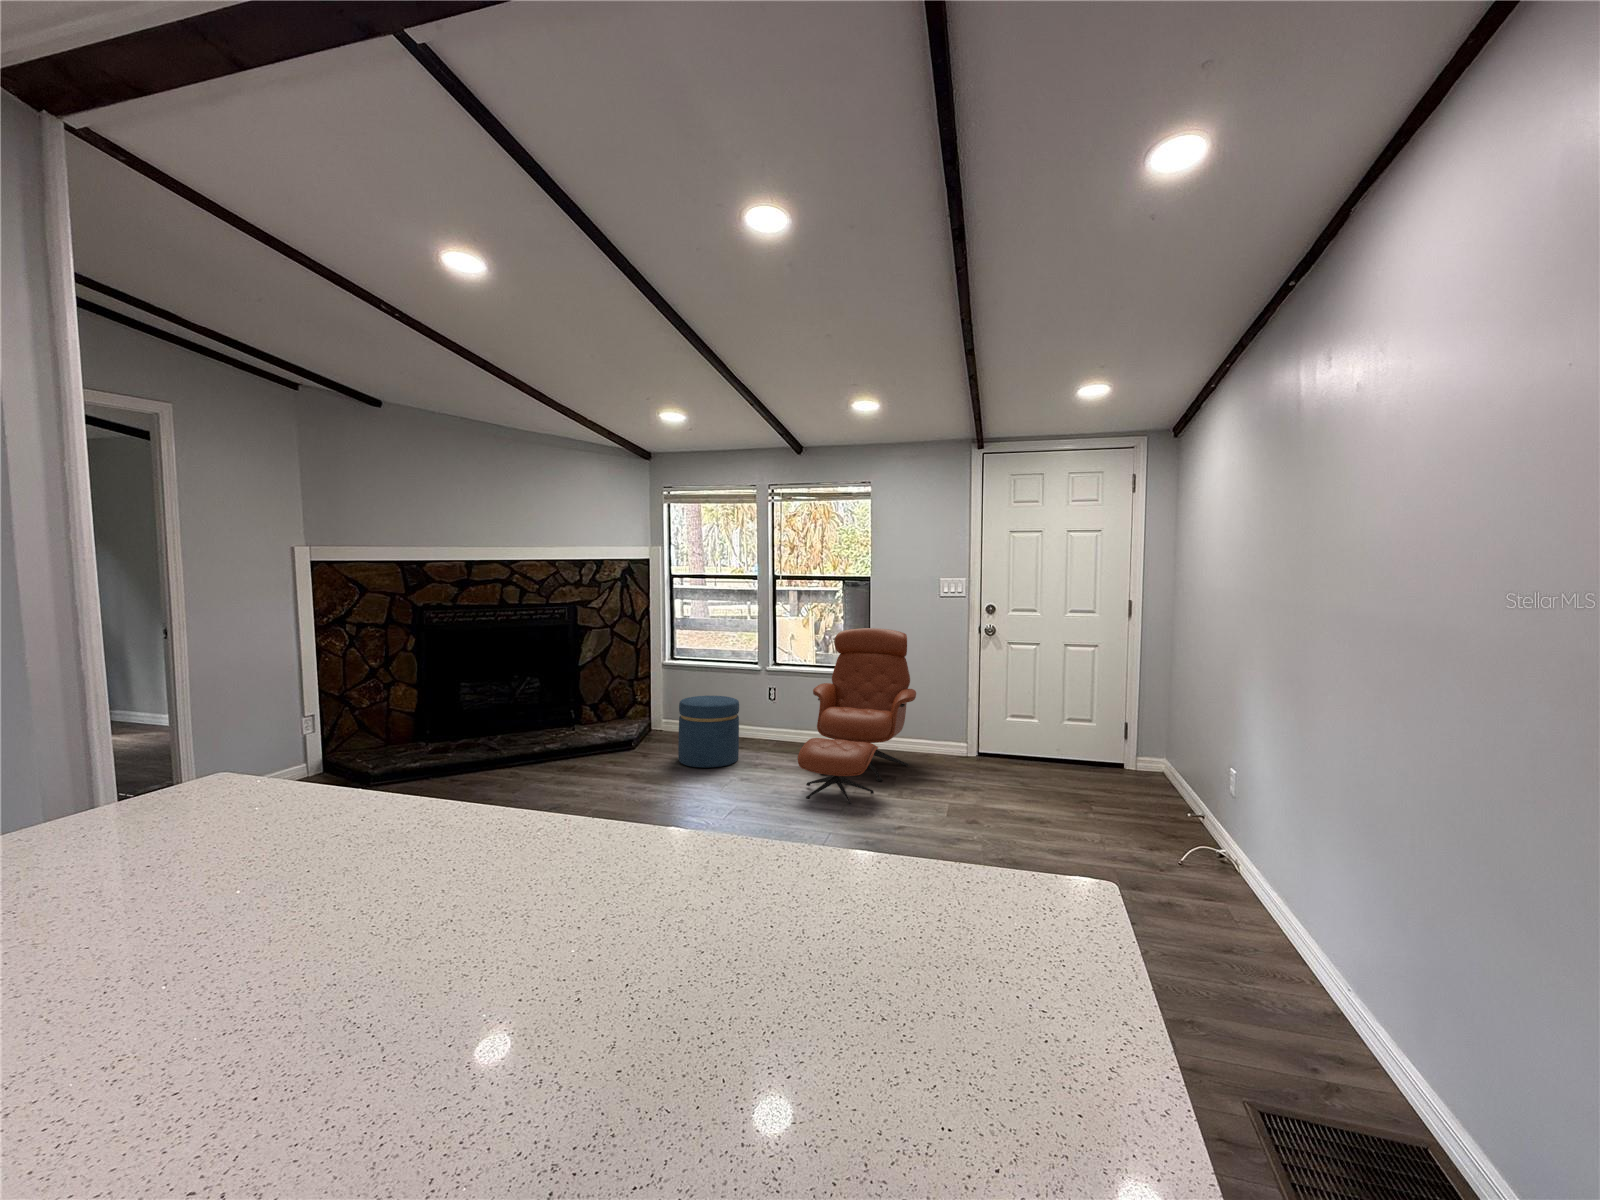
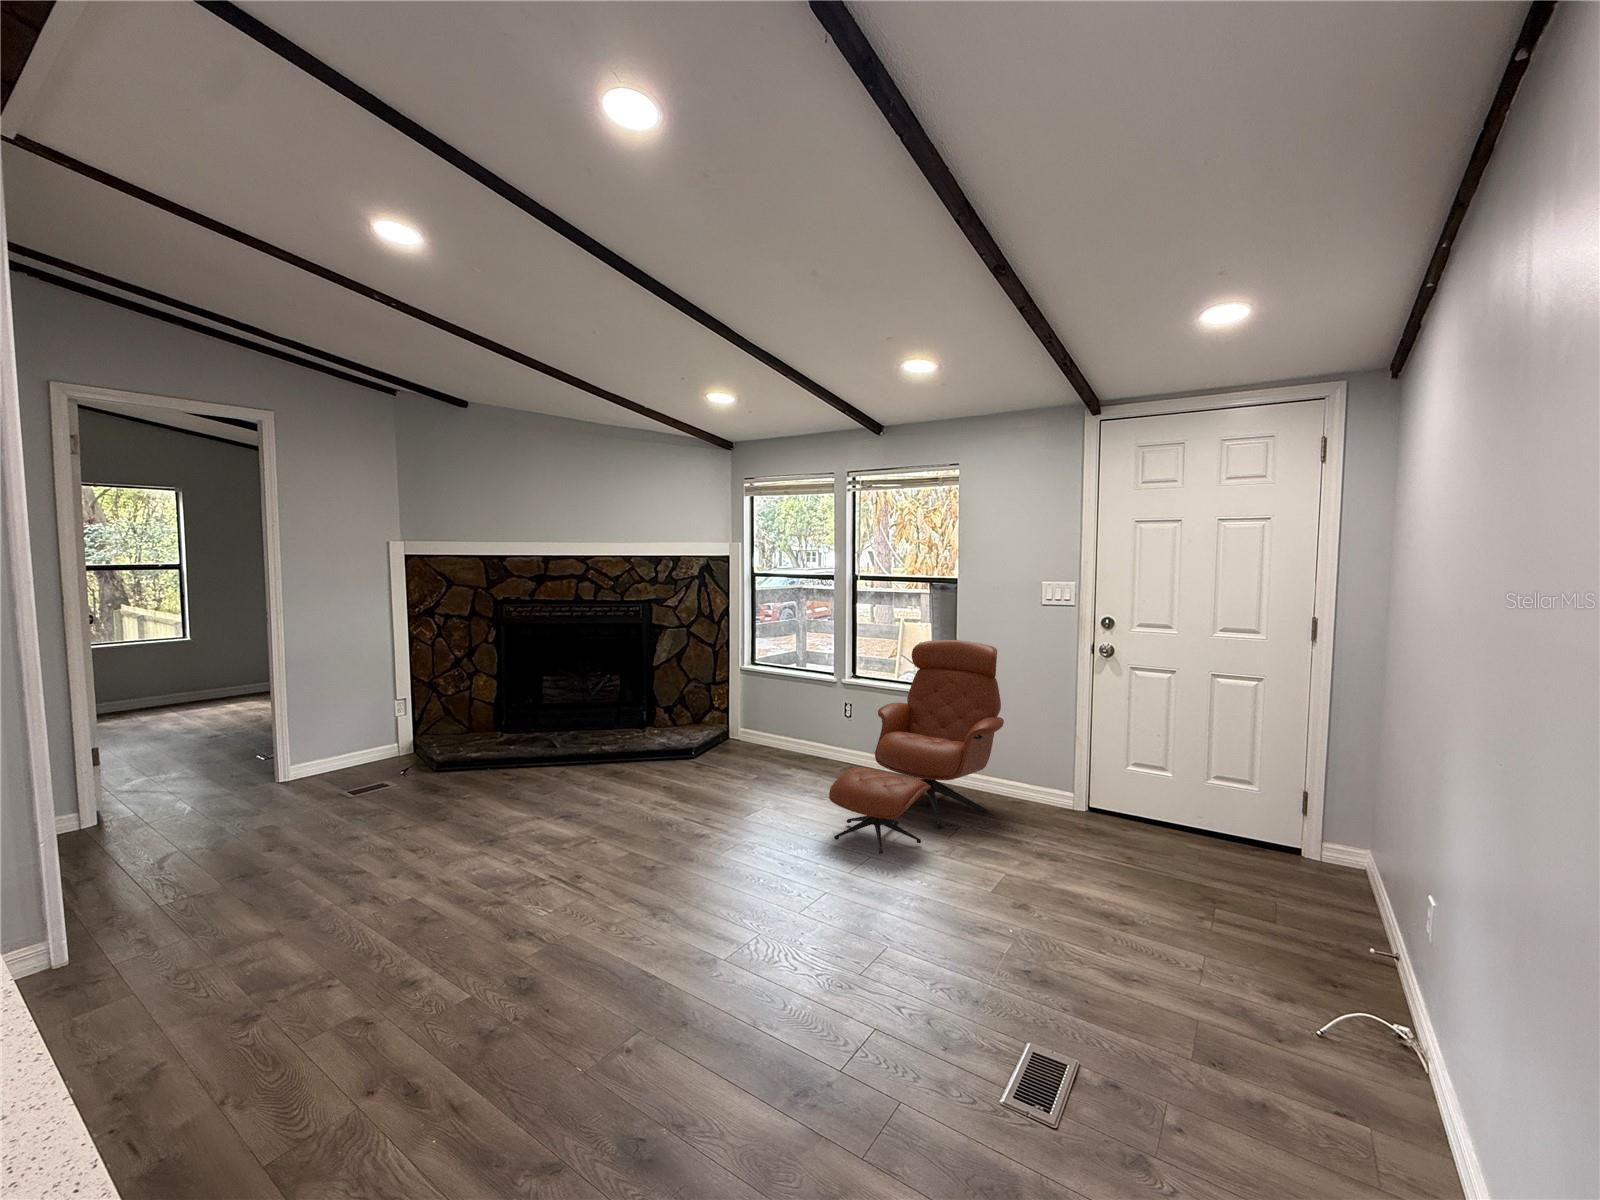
ottoman: present [678,696,739,768] -> none [729,707,797,788]

